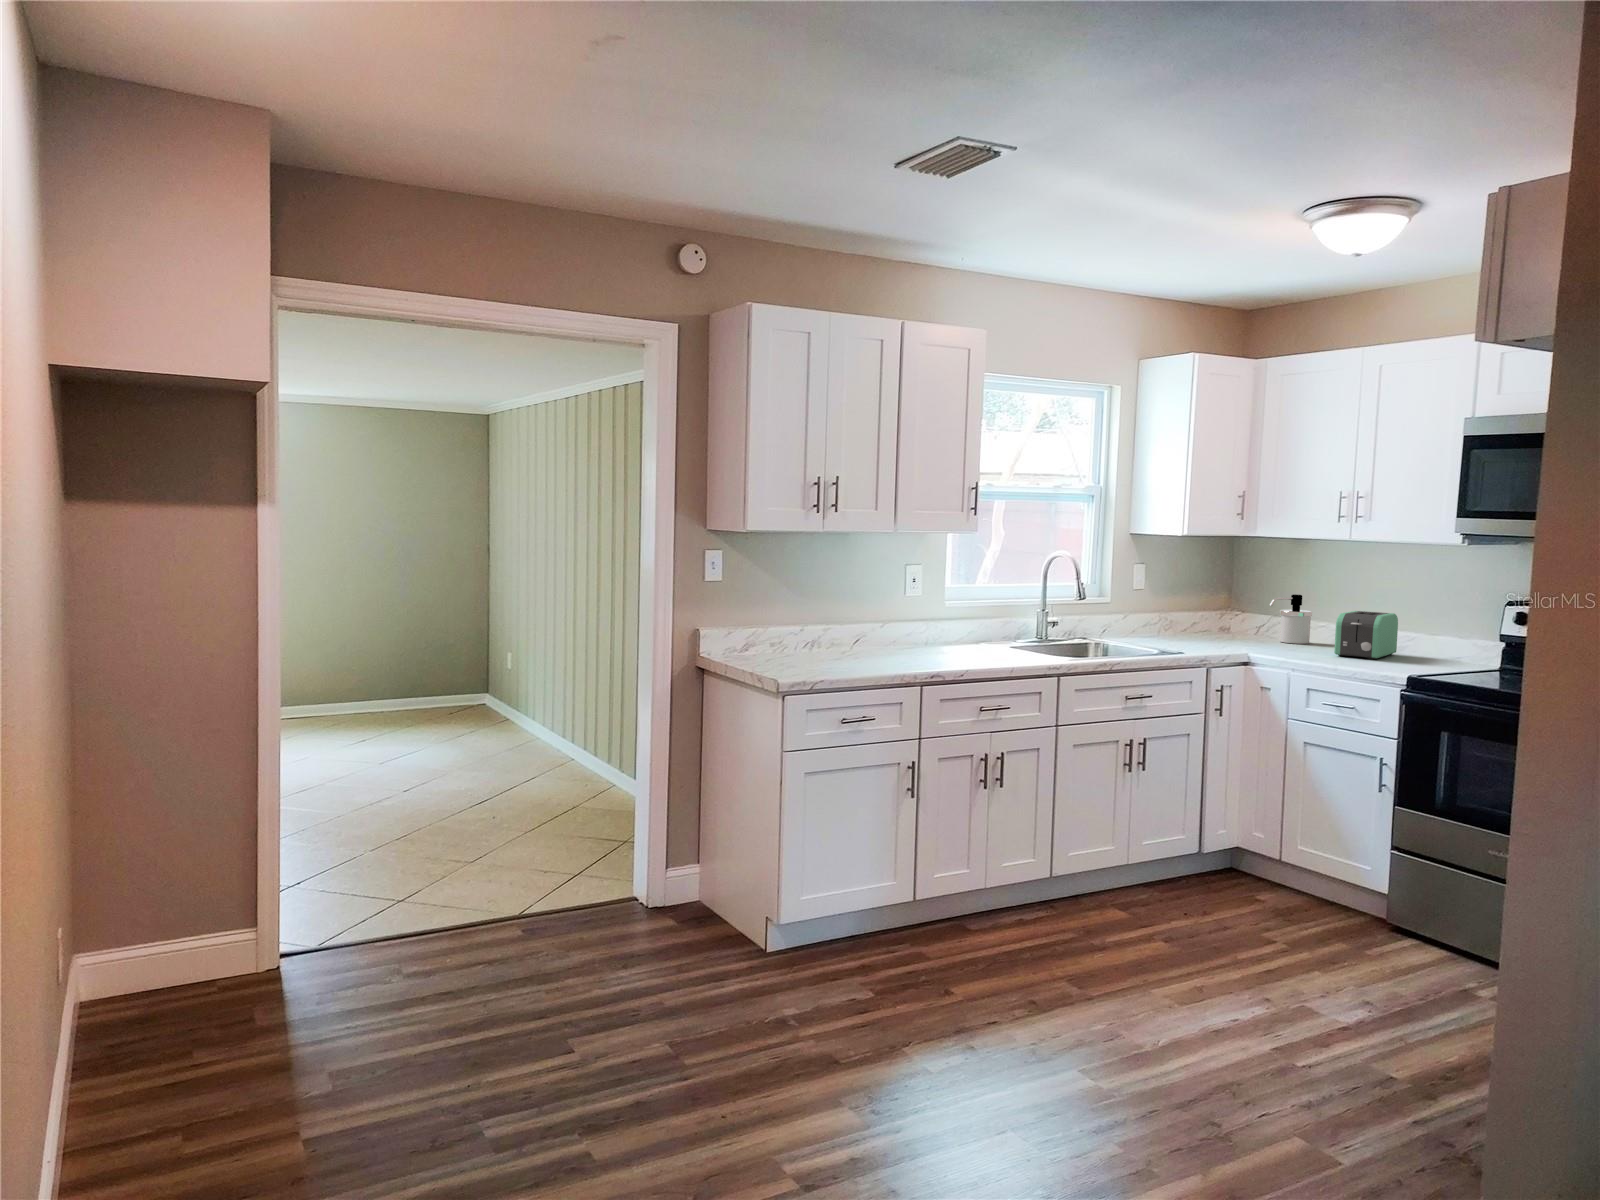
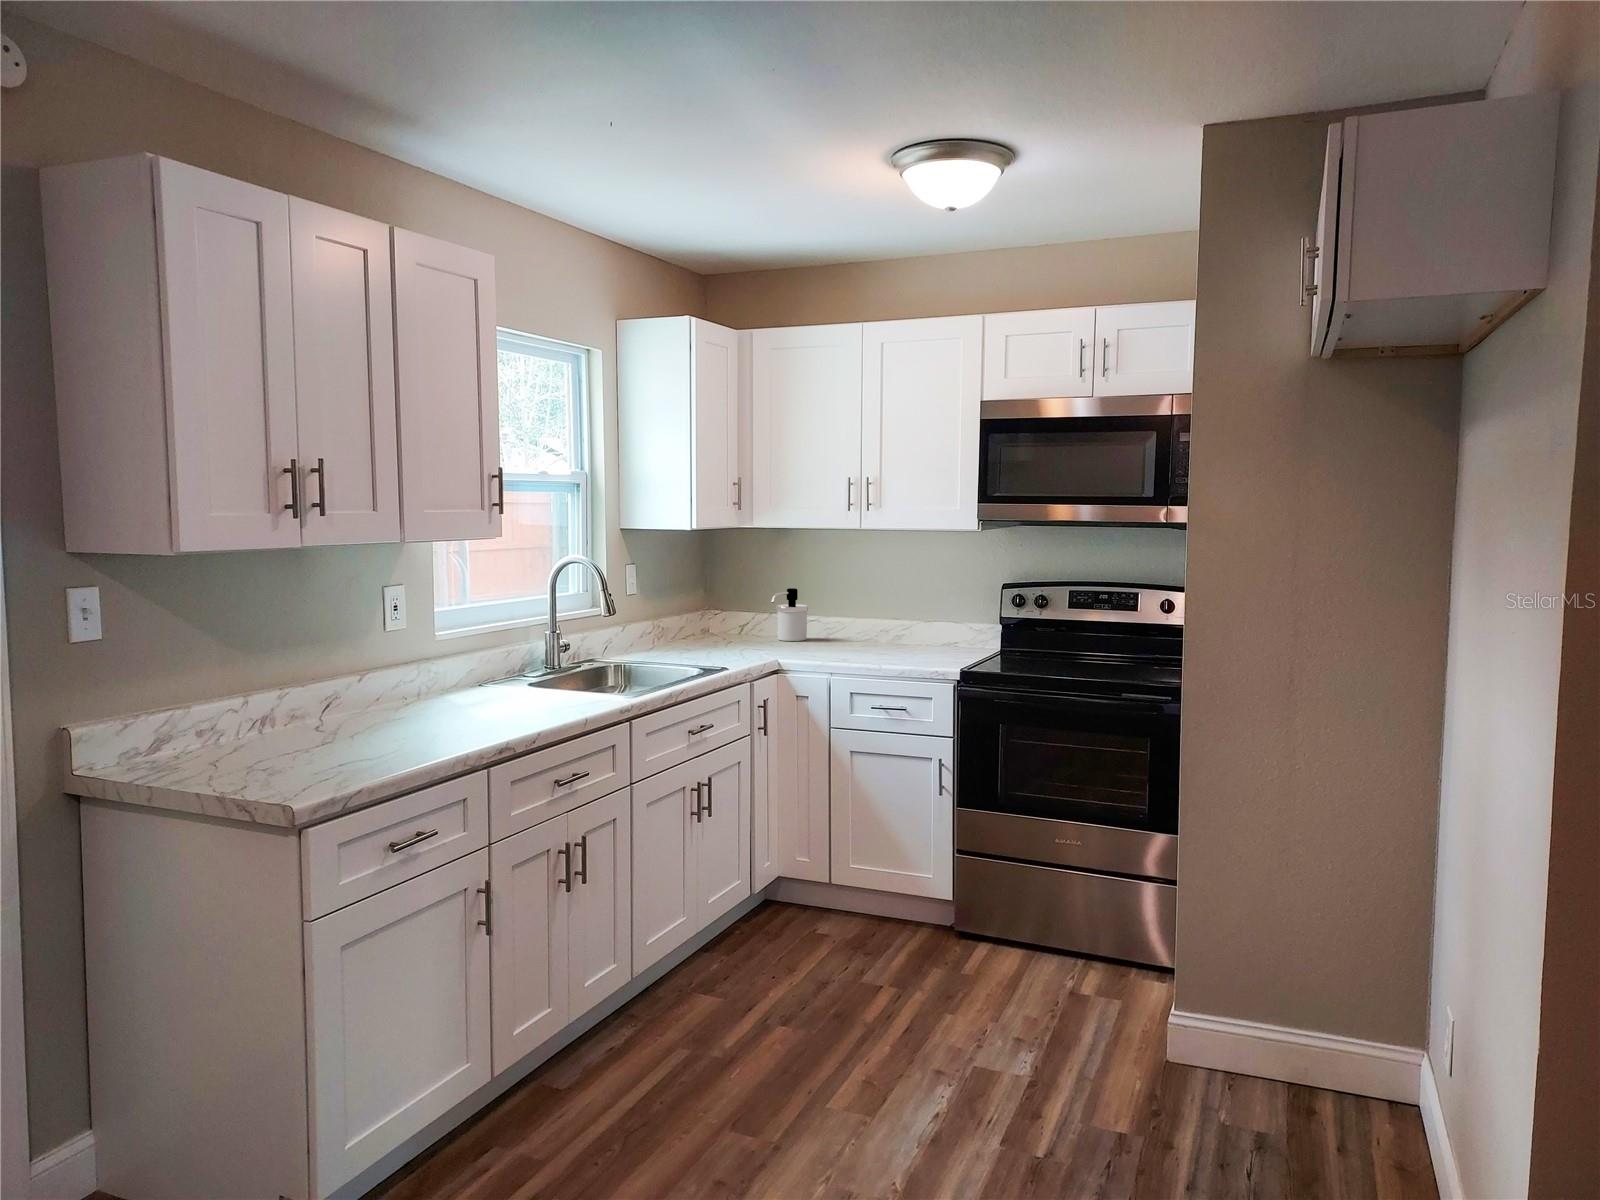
toaster: present [1334,611,1398,659] -> none [857,603,901,653]

